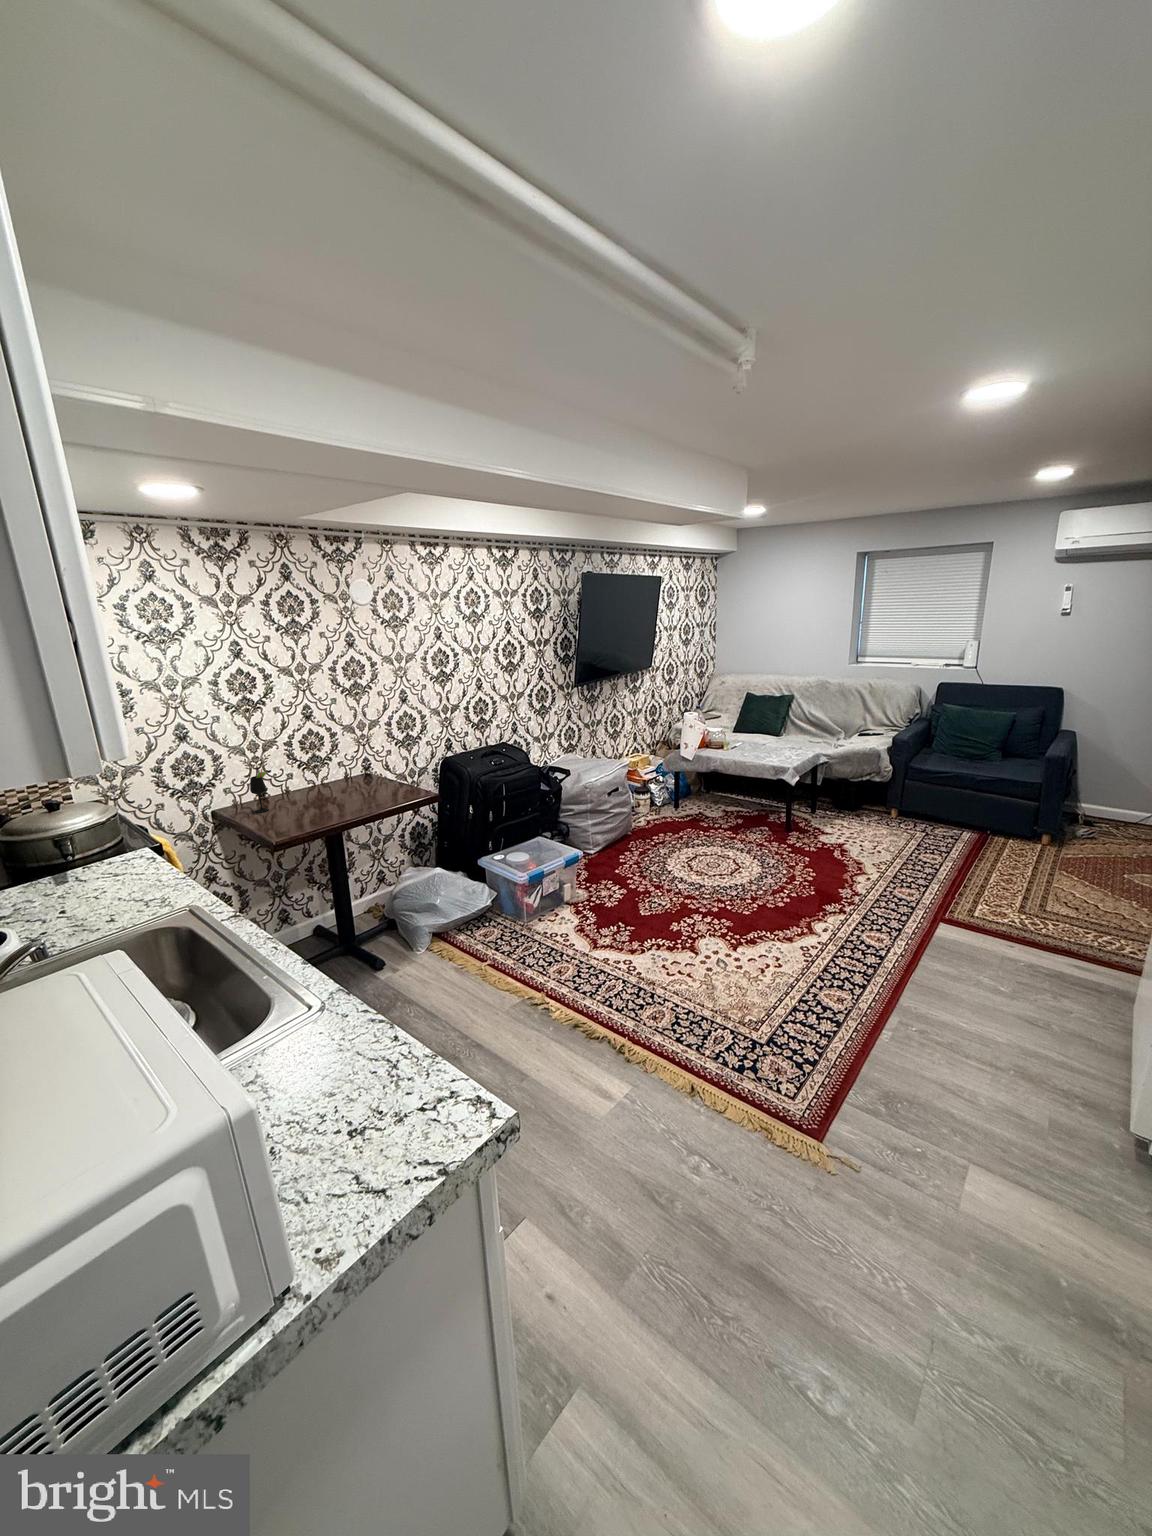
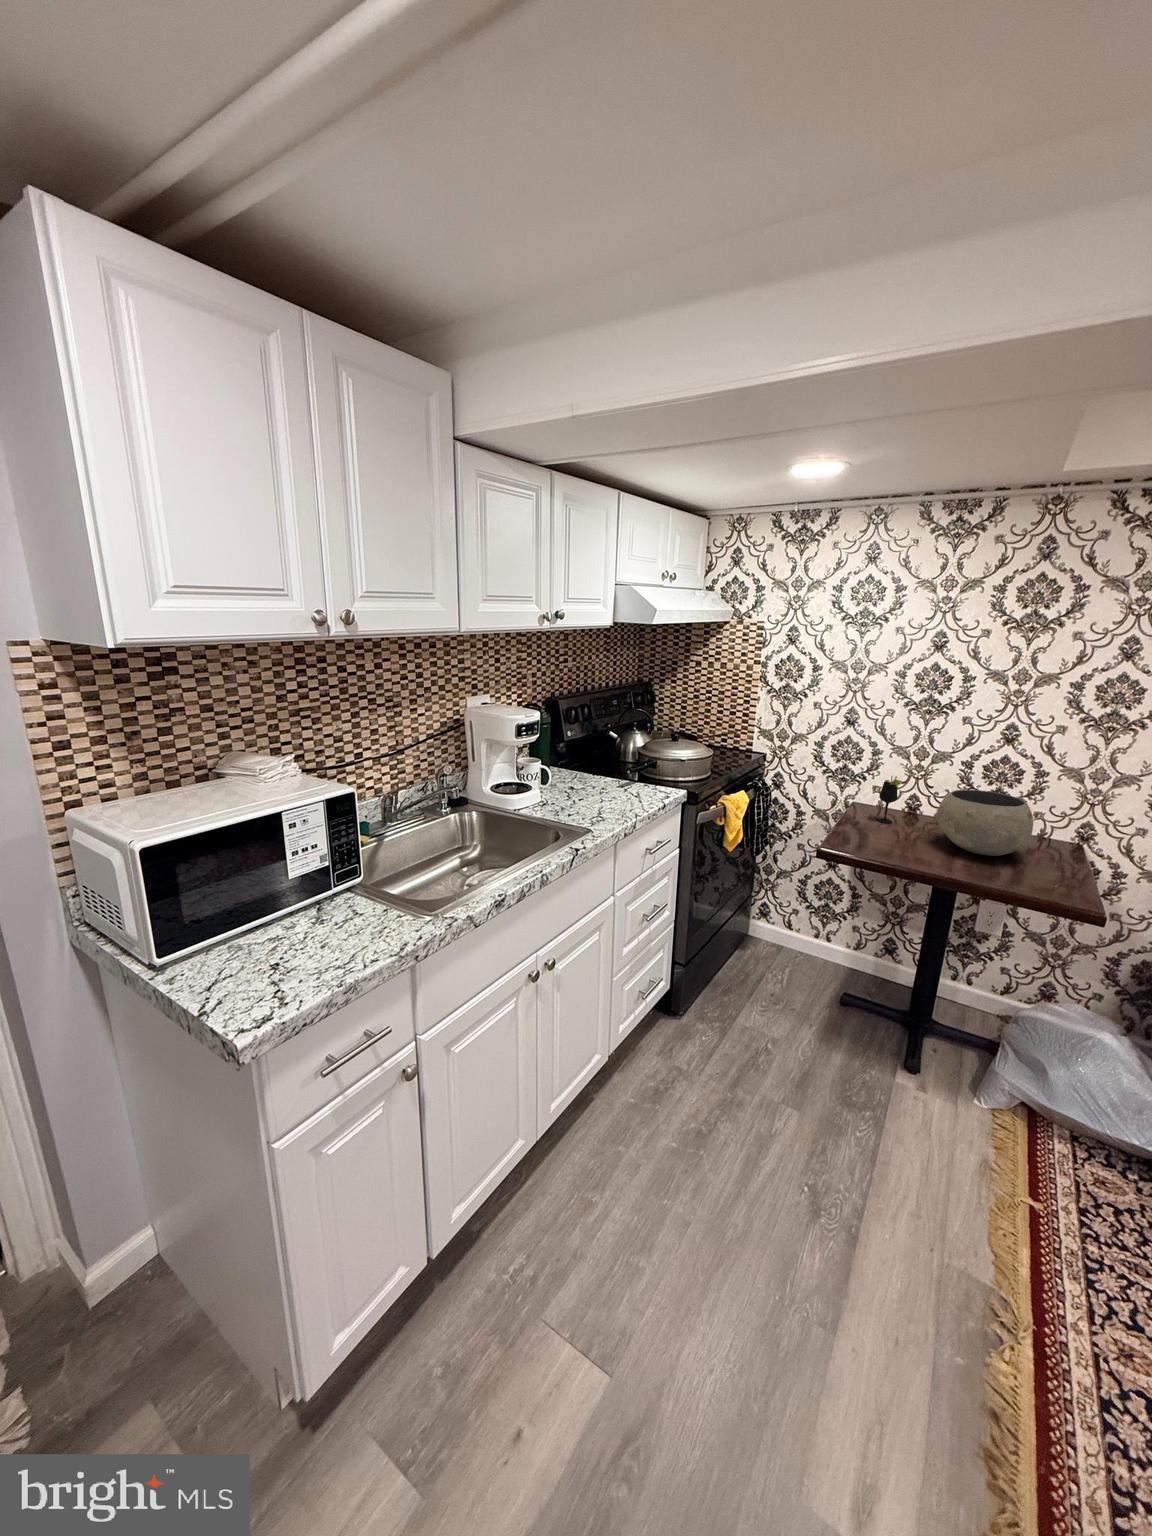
ceramic bowl: none [304,753,370,801] -> present [934,790,1034,856]

